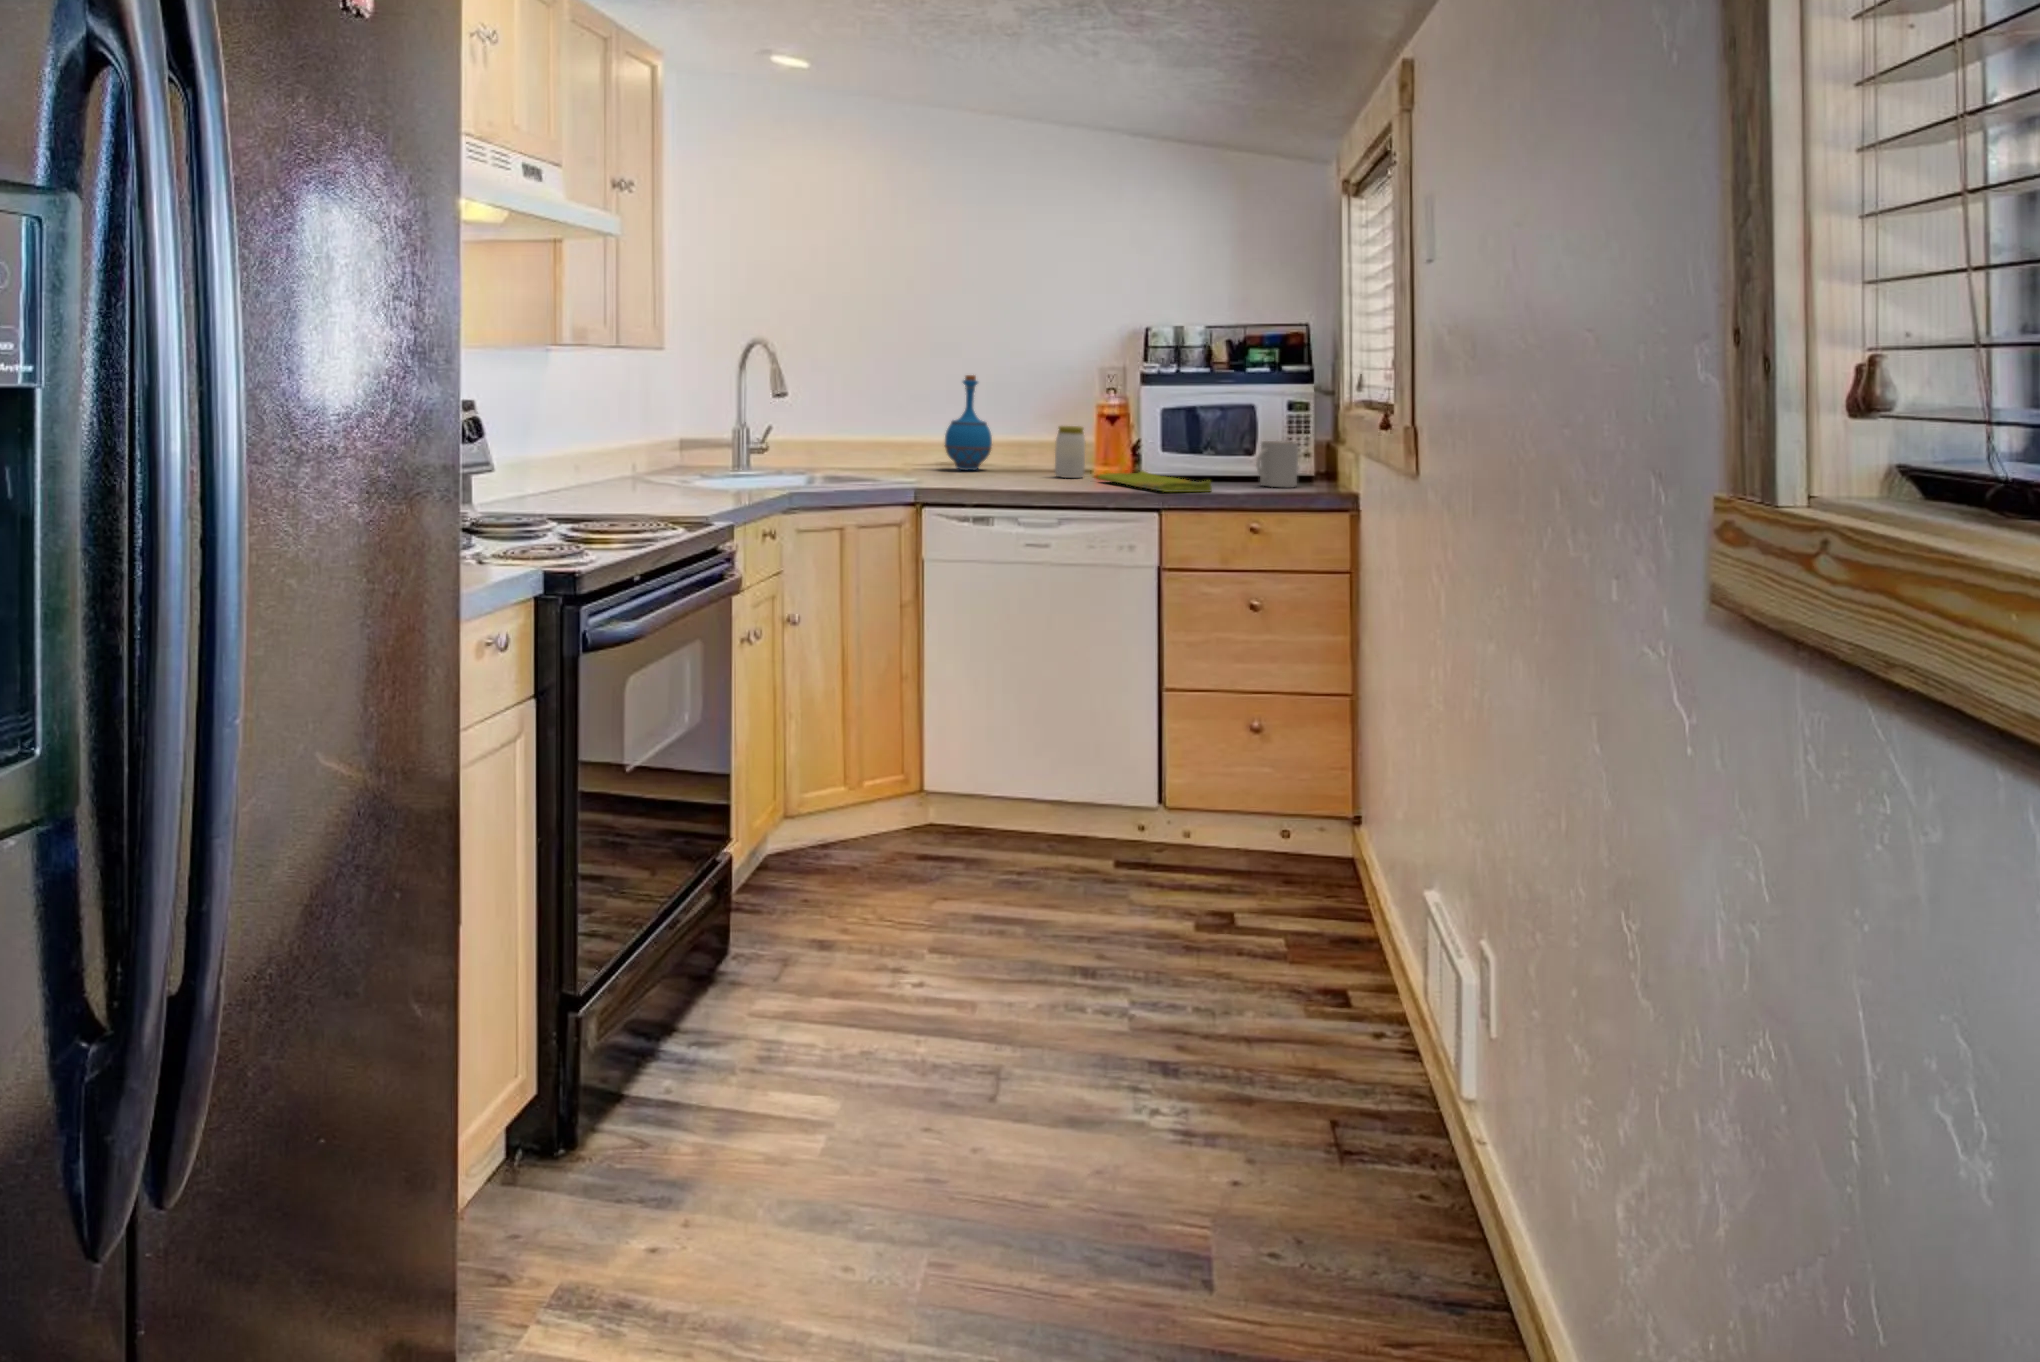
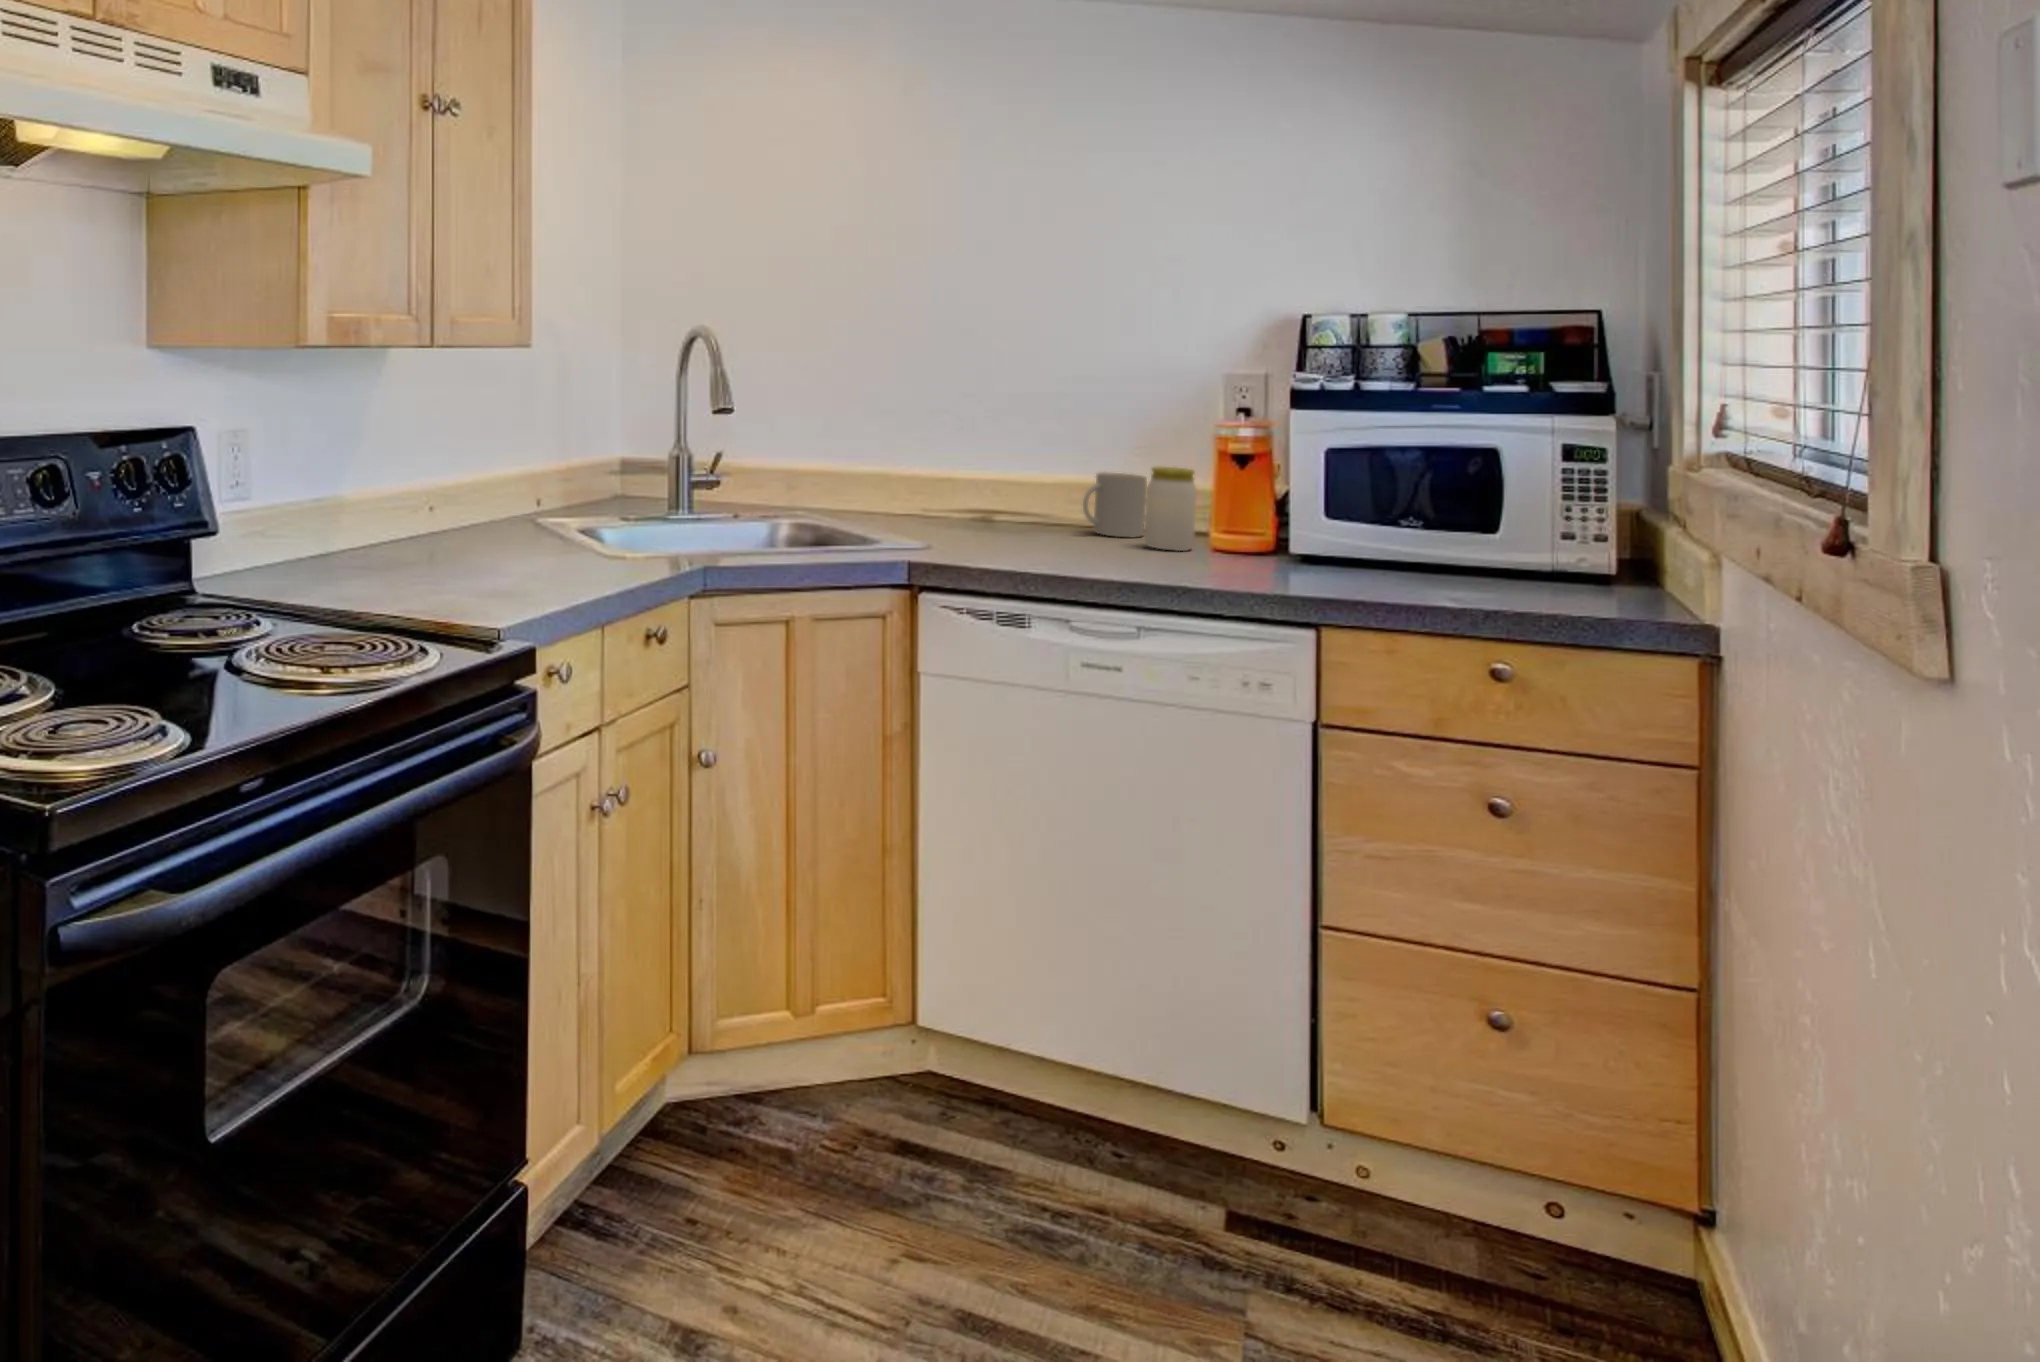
bottle: present [945,375,992,470] -> none [975,383,1050,525]
mug: present [1257,441,1298,488] -> present [1083,472,1147,537]
dish towel: present [1098,471,1212,492] -> none [1213,545,1420,597]

